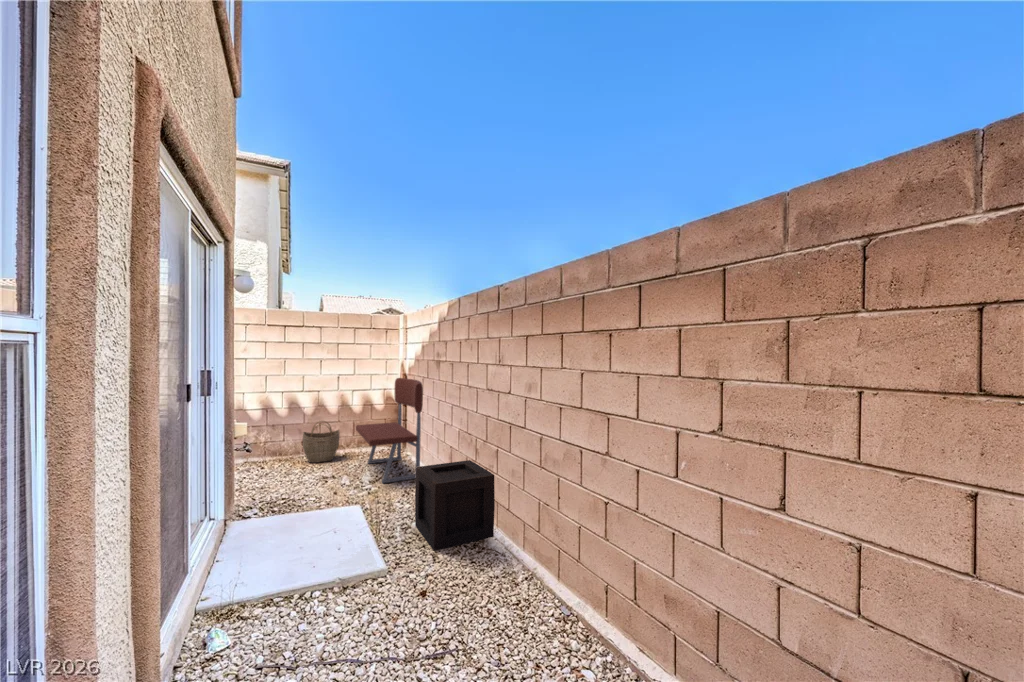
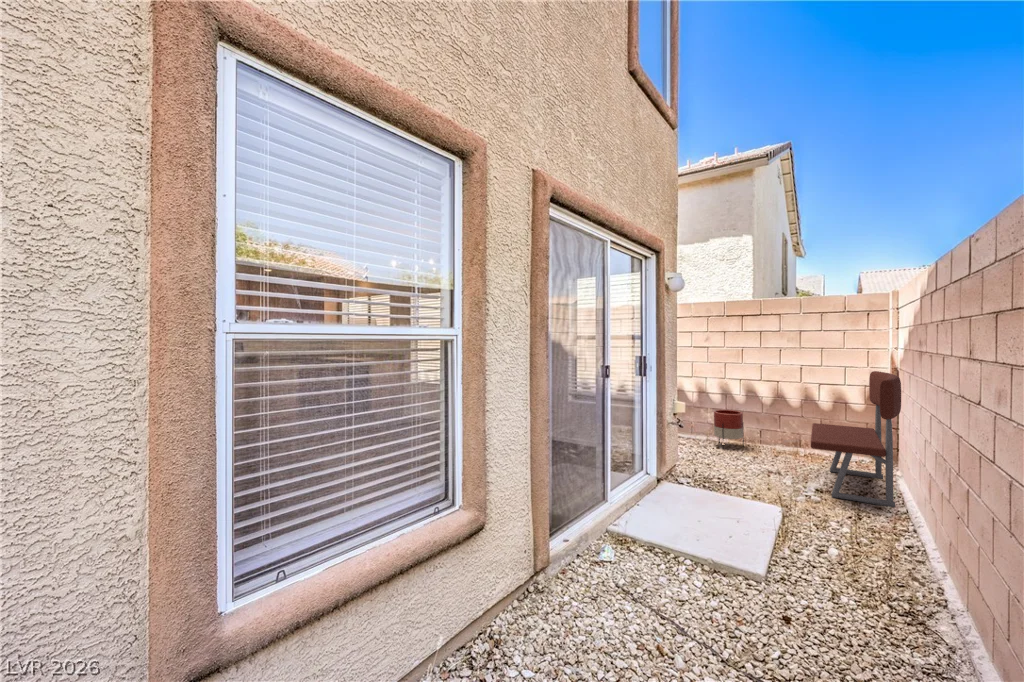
woven basket: present [303,421,340,463] -> none [757,413,799,458]
planter: none [256,425,288,468] -> present [714,410,744,449]
wooden crate: present [415,460,495,551] -> none [837,483,963,623]

